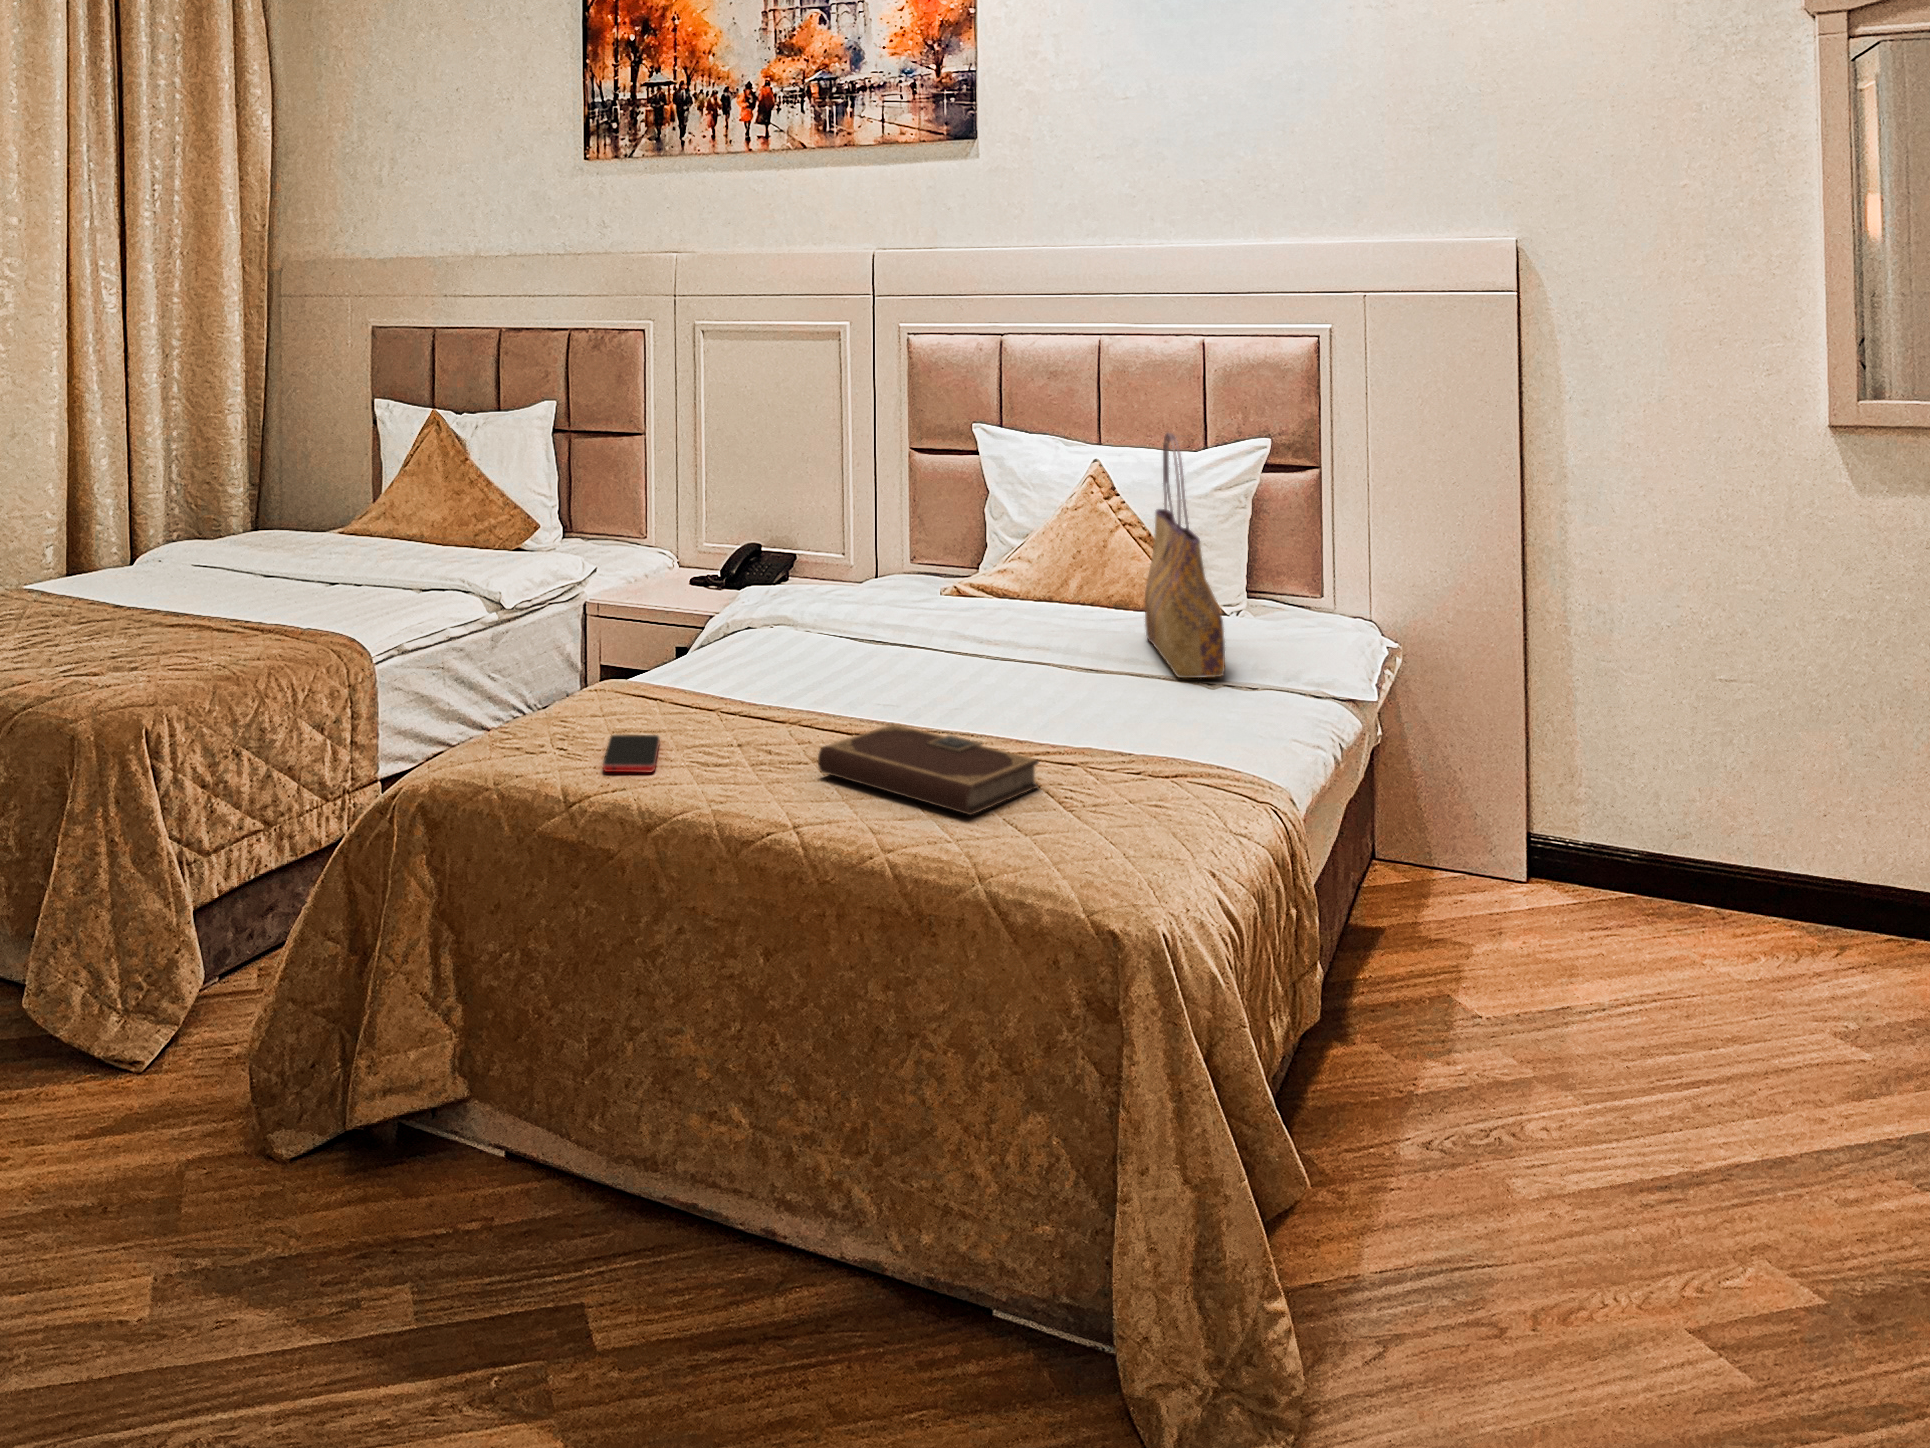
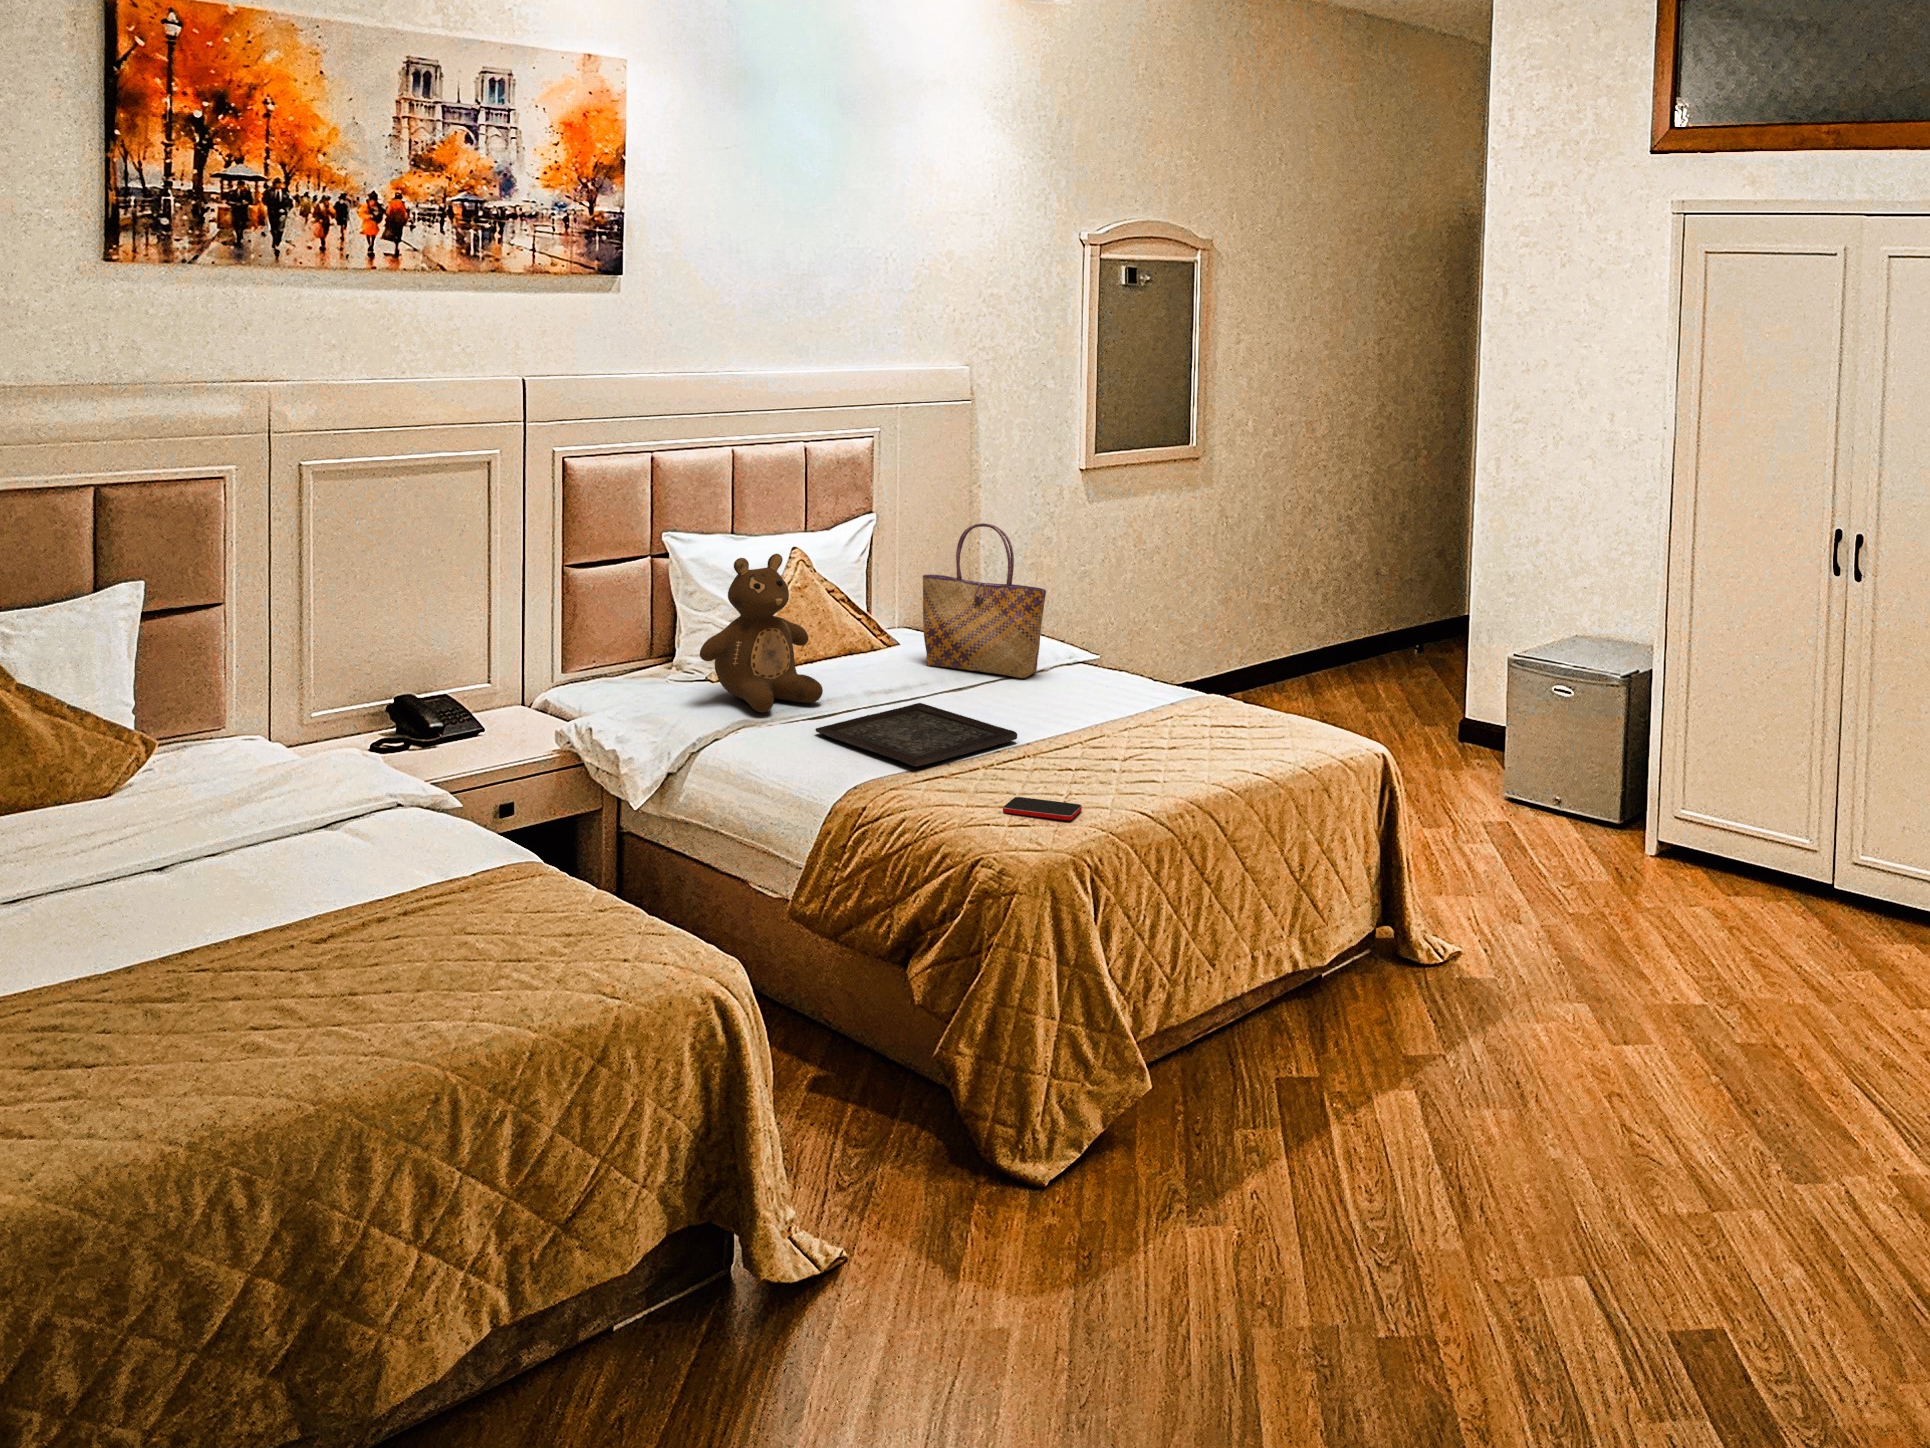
teddy bear: none [828,437,969,626] -> present [700,554,823,712]
tray: none [720,637,961,707] -> present [815,703,1017,767]
notebook: present [818,724,1039,815] -> none [1089,726,1221,774]

